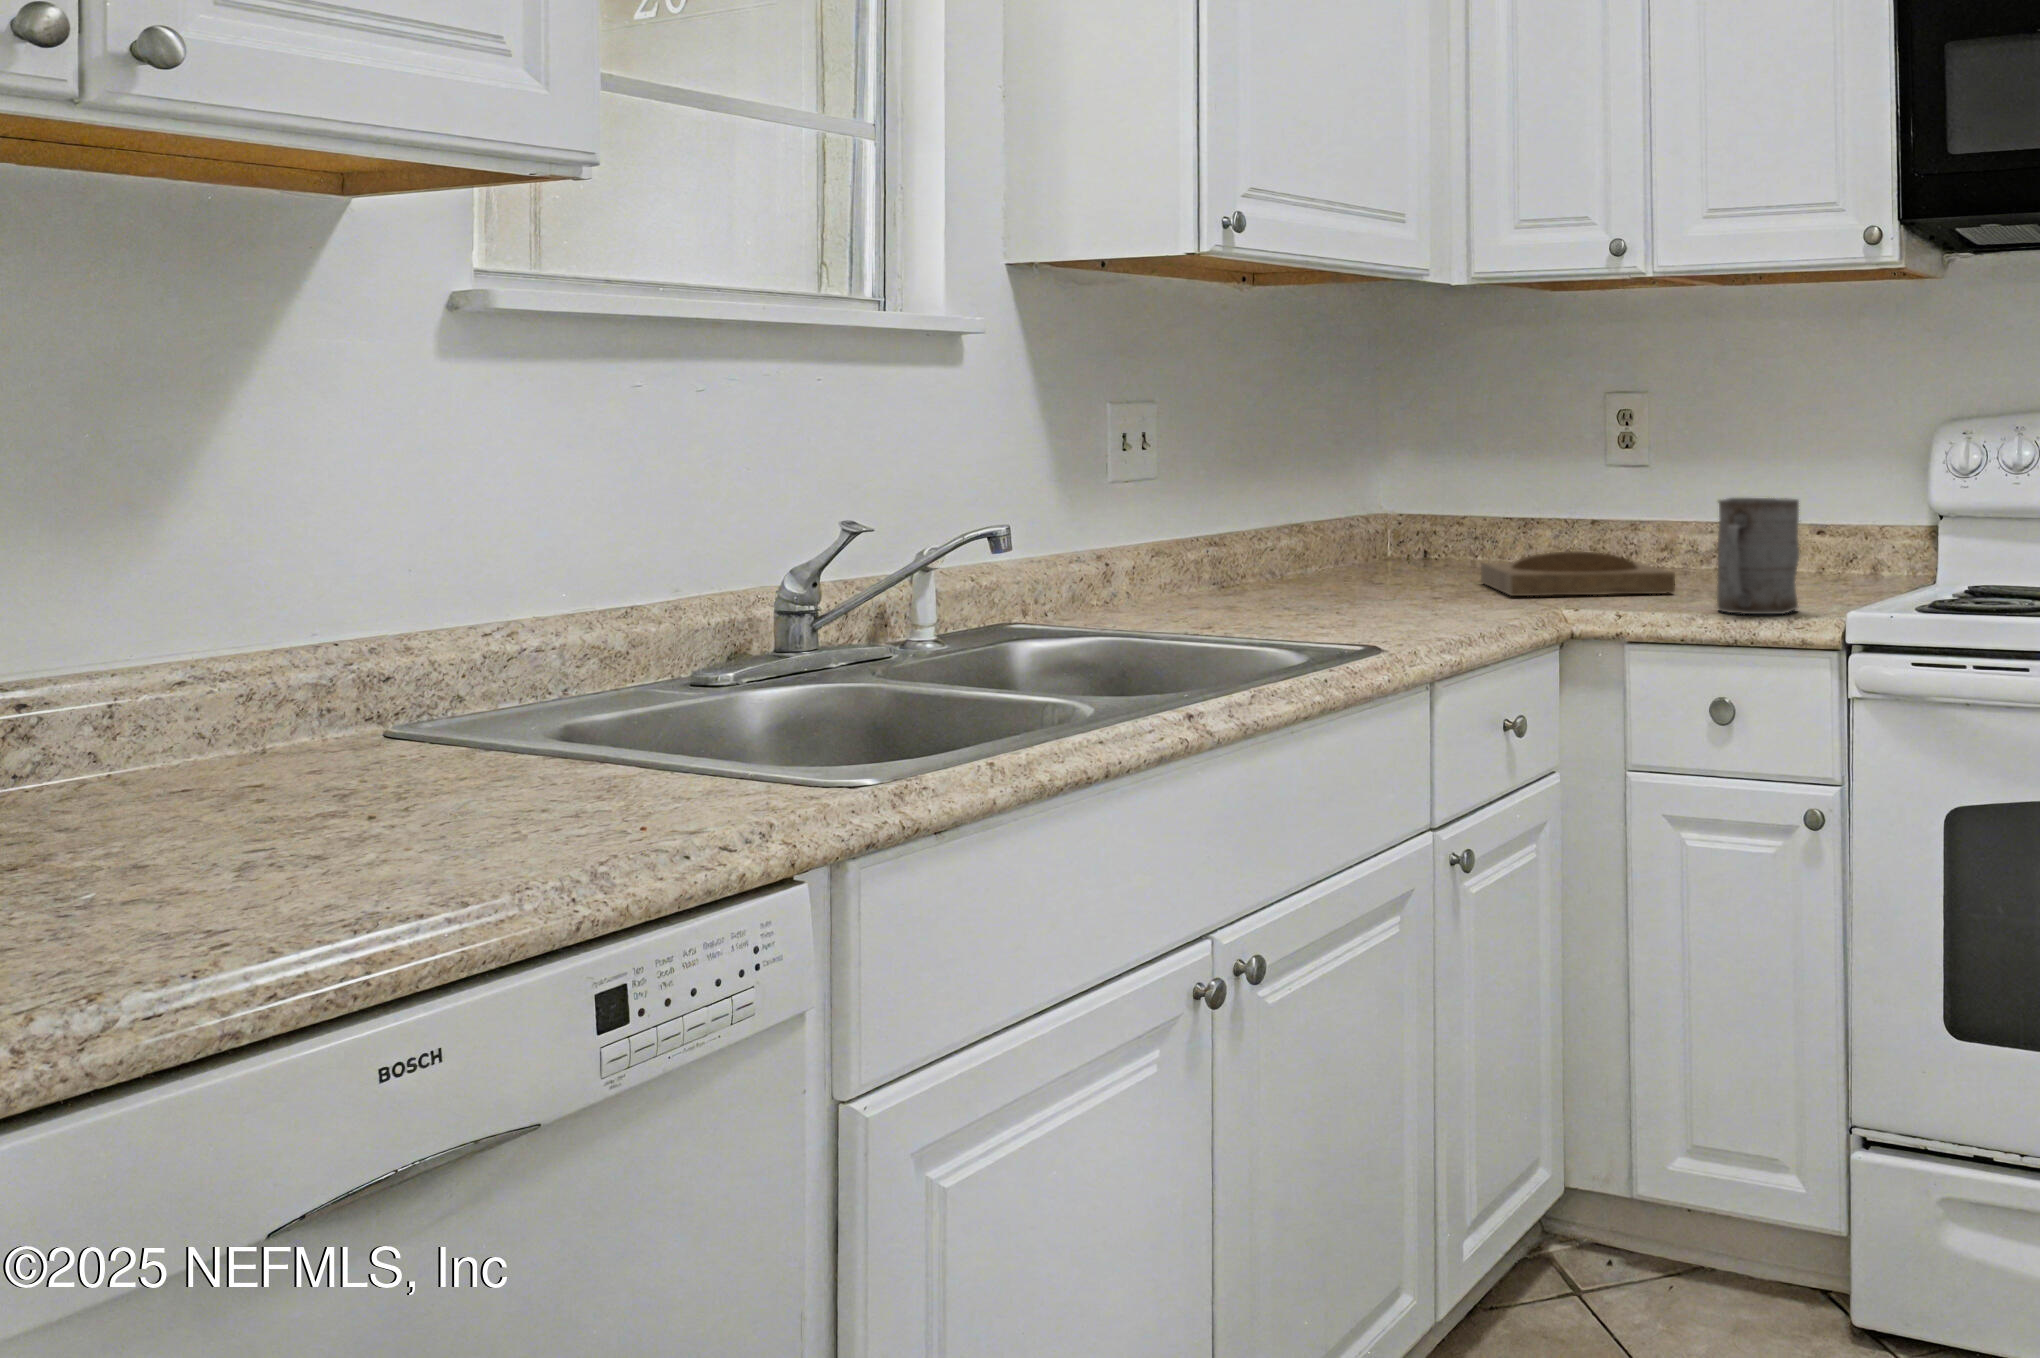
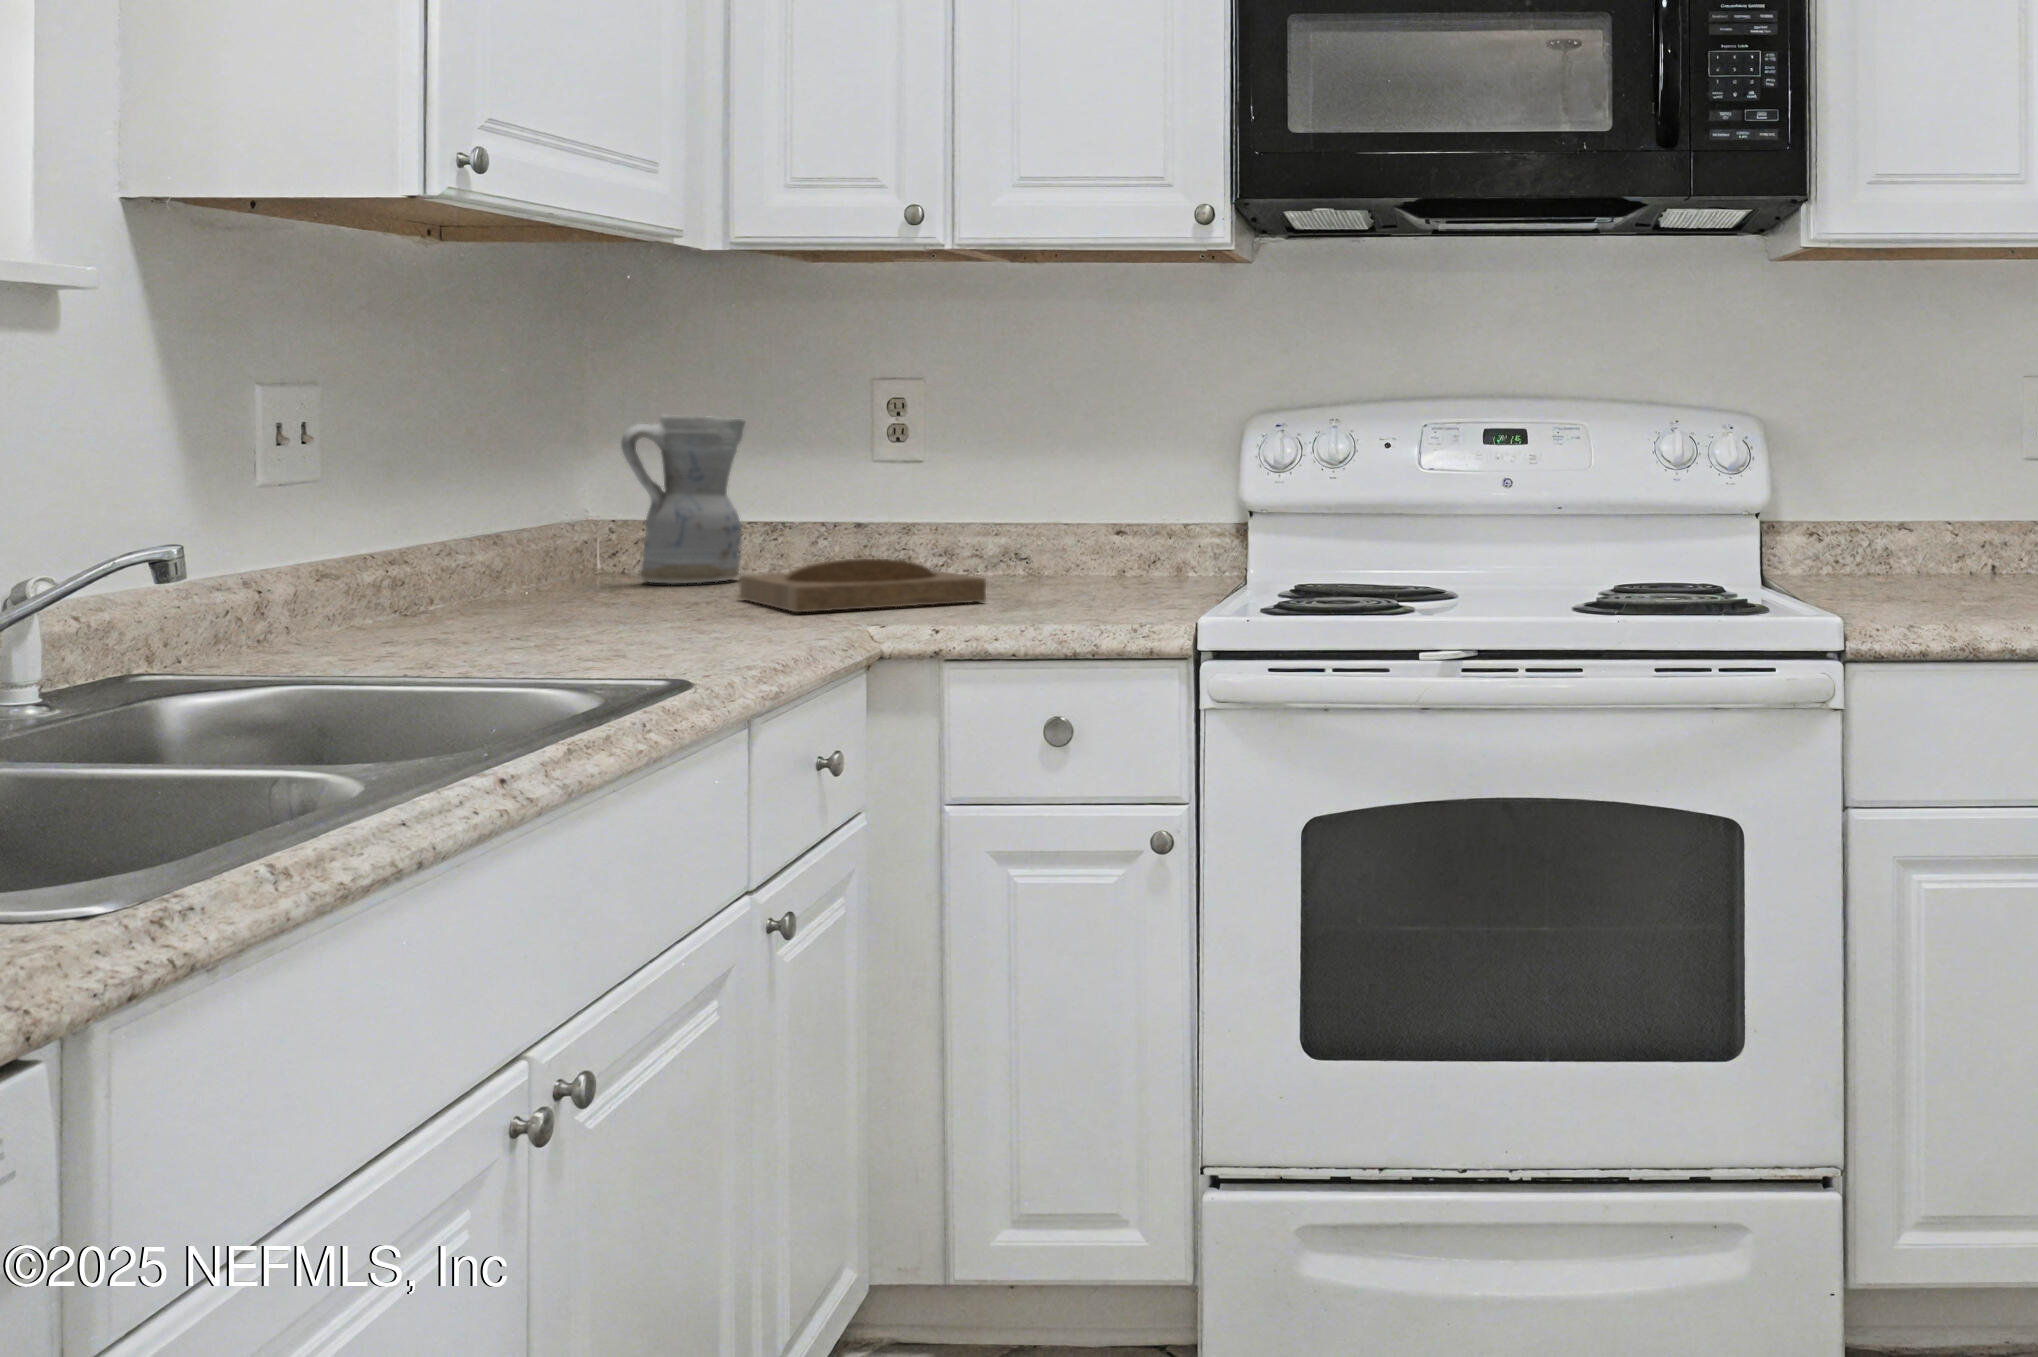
ceramic pitcher: none [1403,424,1501,568] -> present [621,415,745,584]
mug: present [1717,498,1799,614] -> none [1053,493,1145,620]

